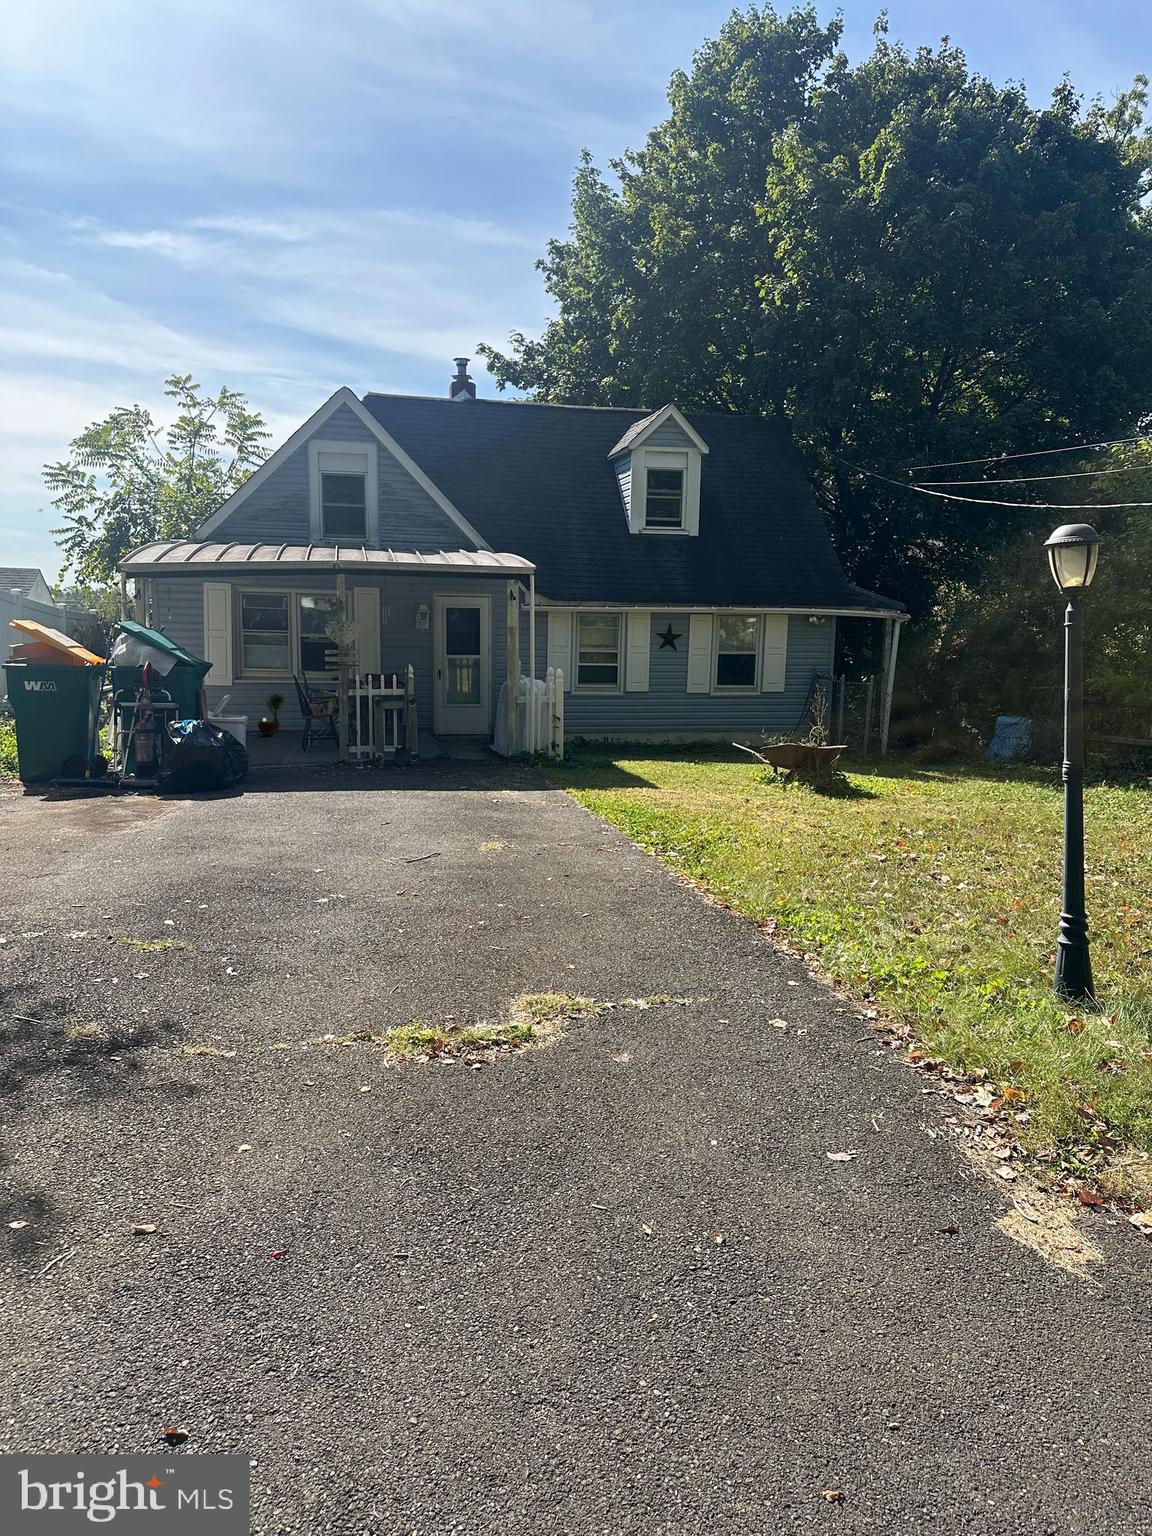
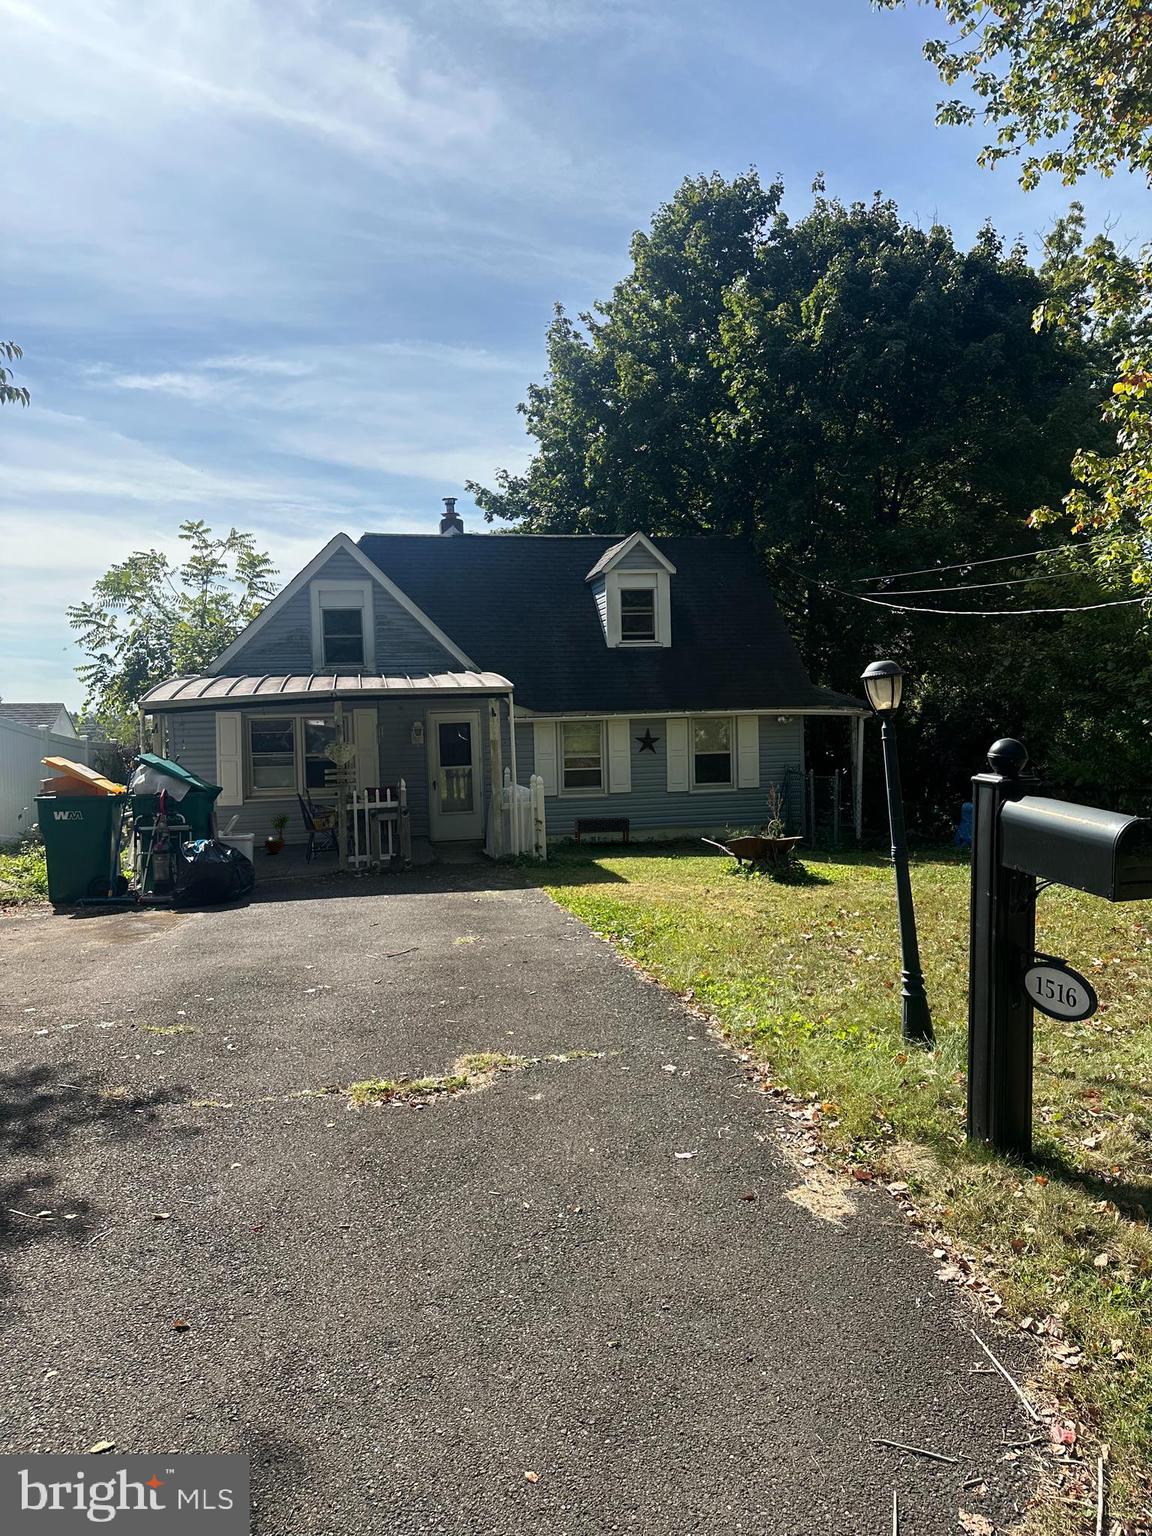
bench: none [587,713,646,742] -> present [574,817,630,844]

